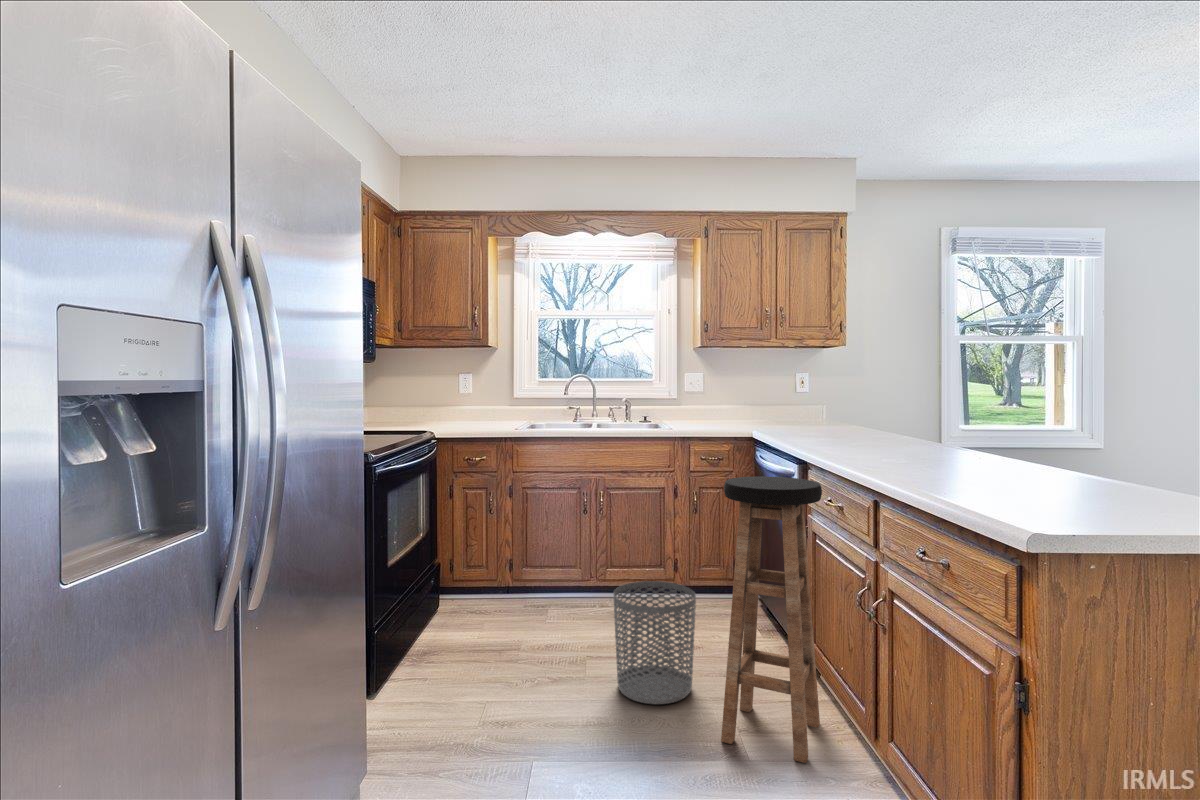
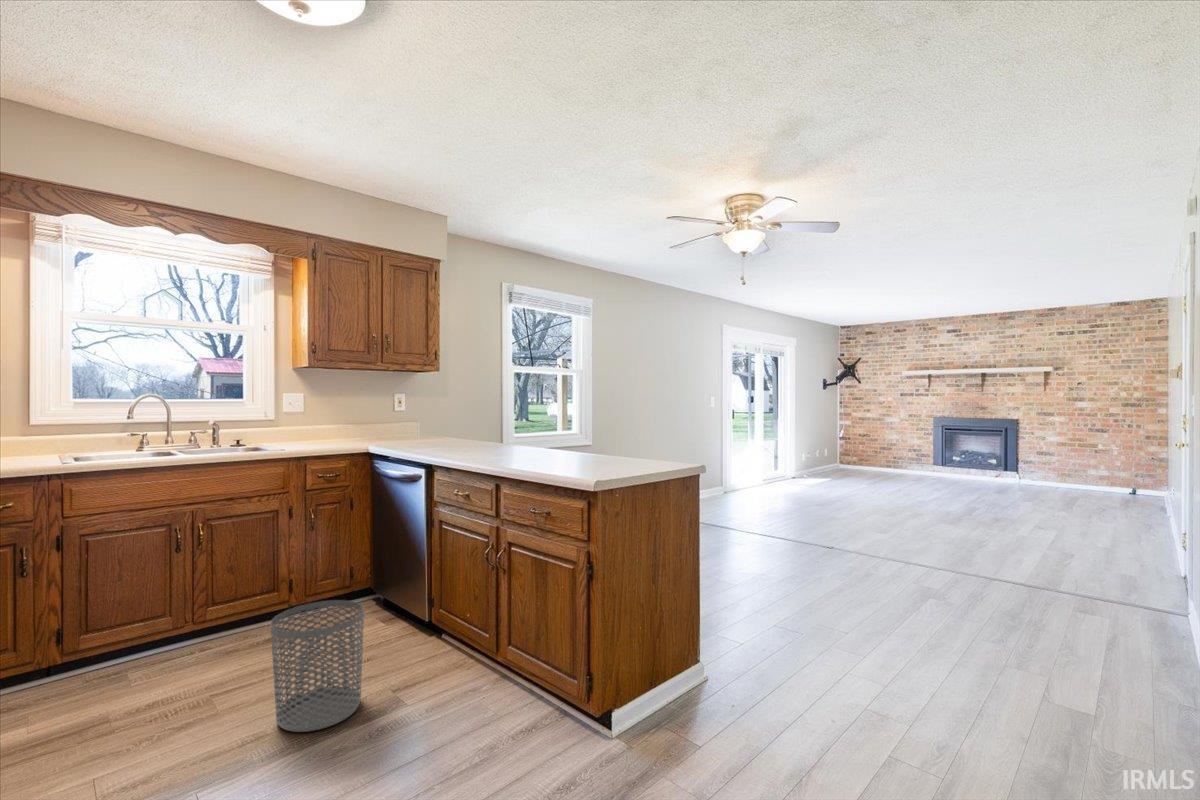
bar stool: present [721,476,822,763] -> none [404,482,489,732]

